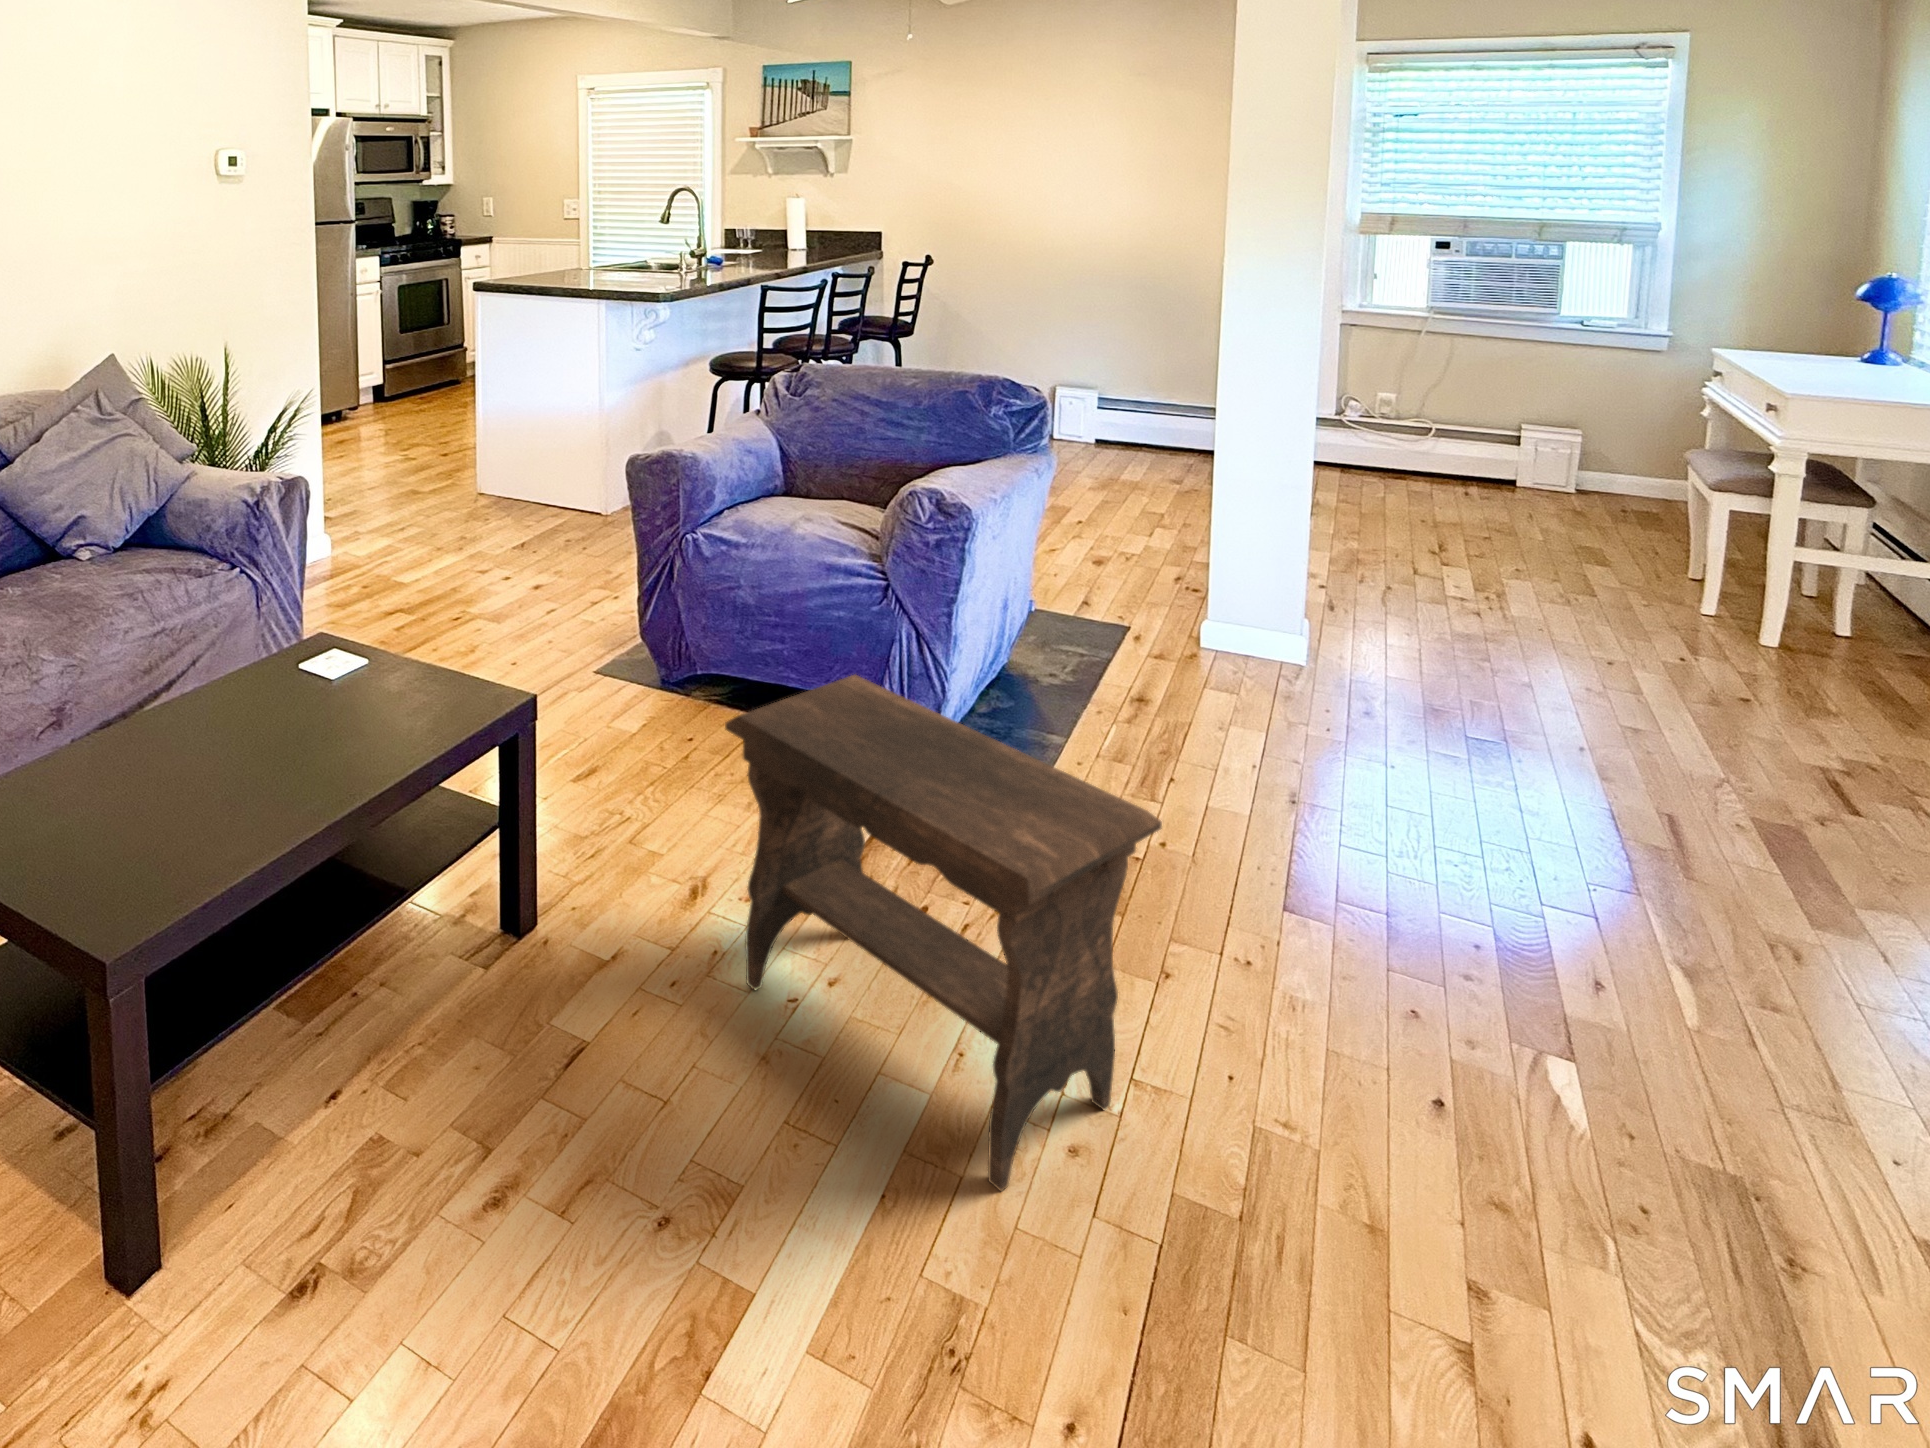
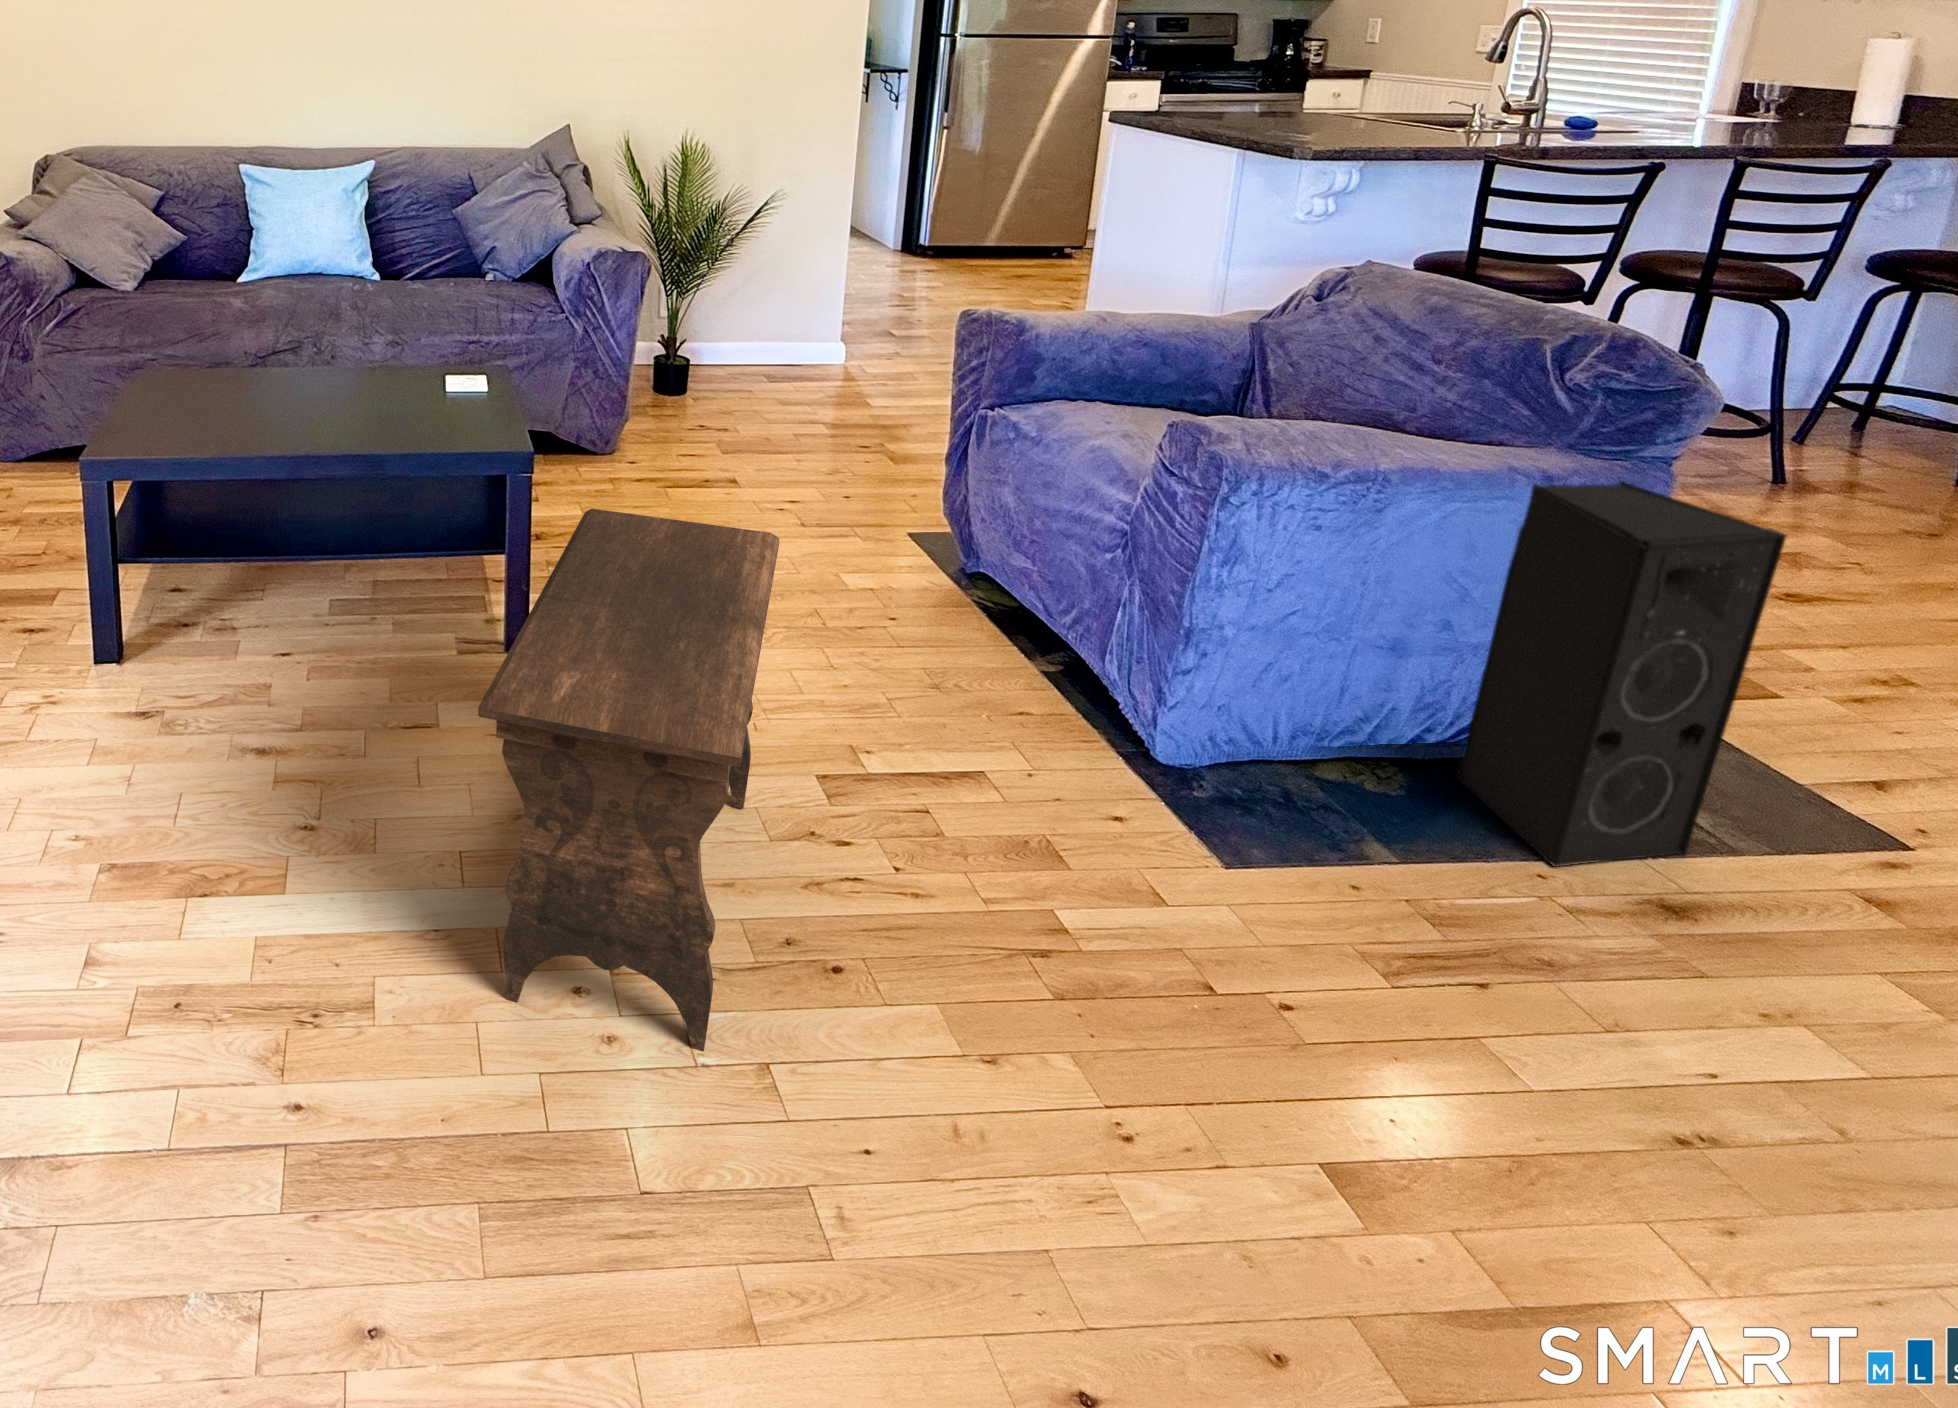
speaker: none [1025,475,1133,712] -> present [1456,482,1786,867]

